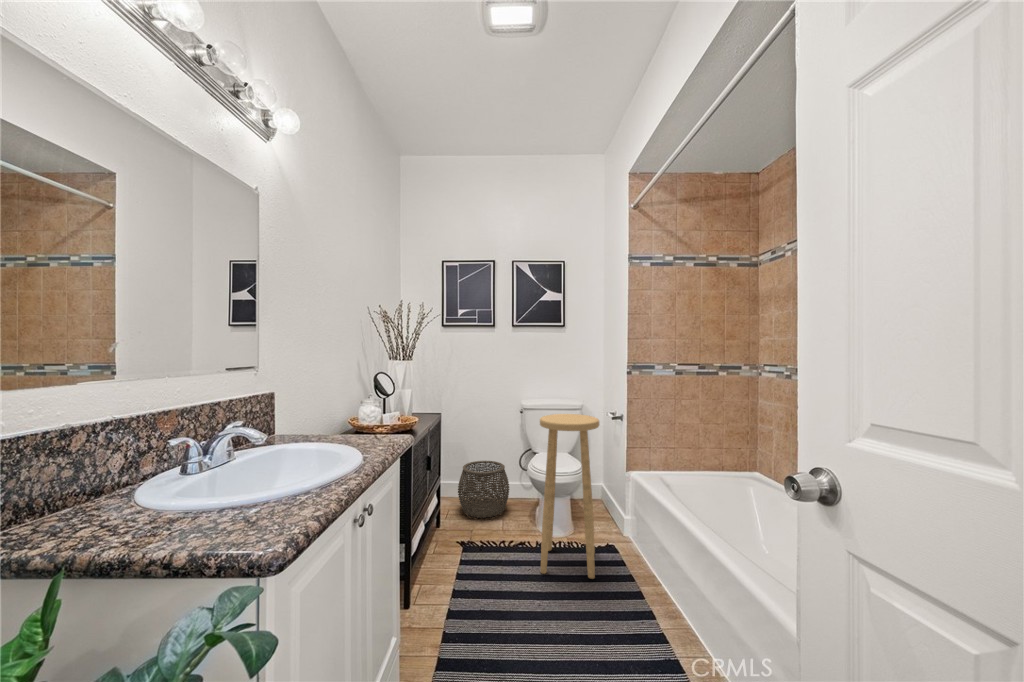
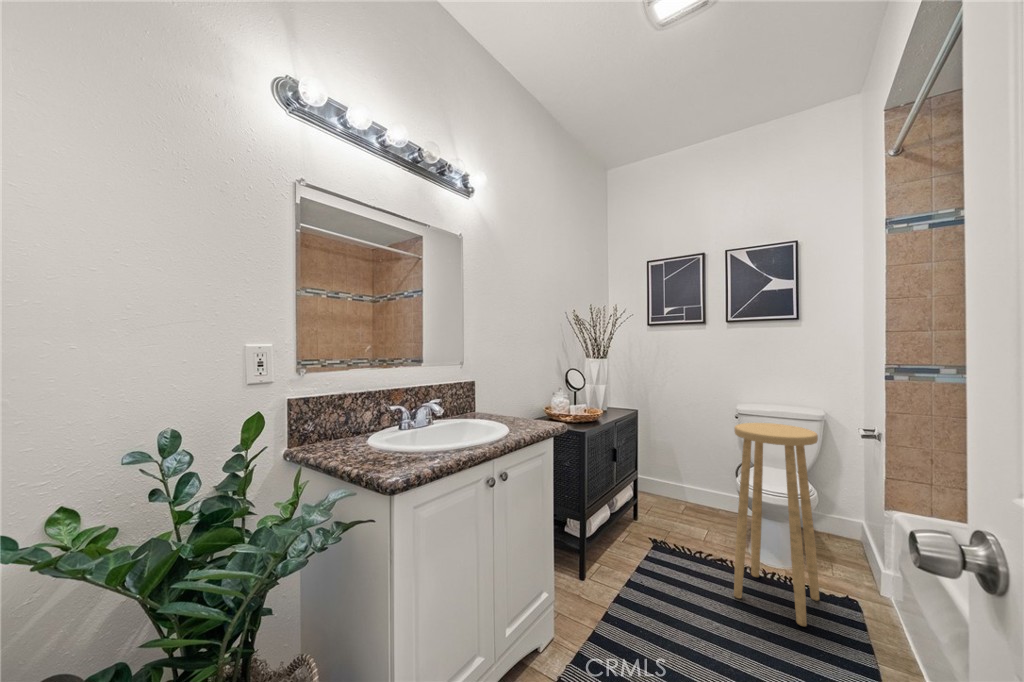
woven basket: present [458,461,509,518] -> none [664,463,722,524]

